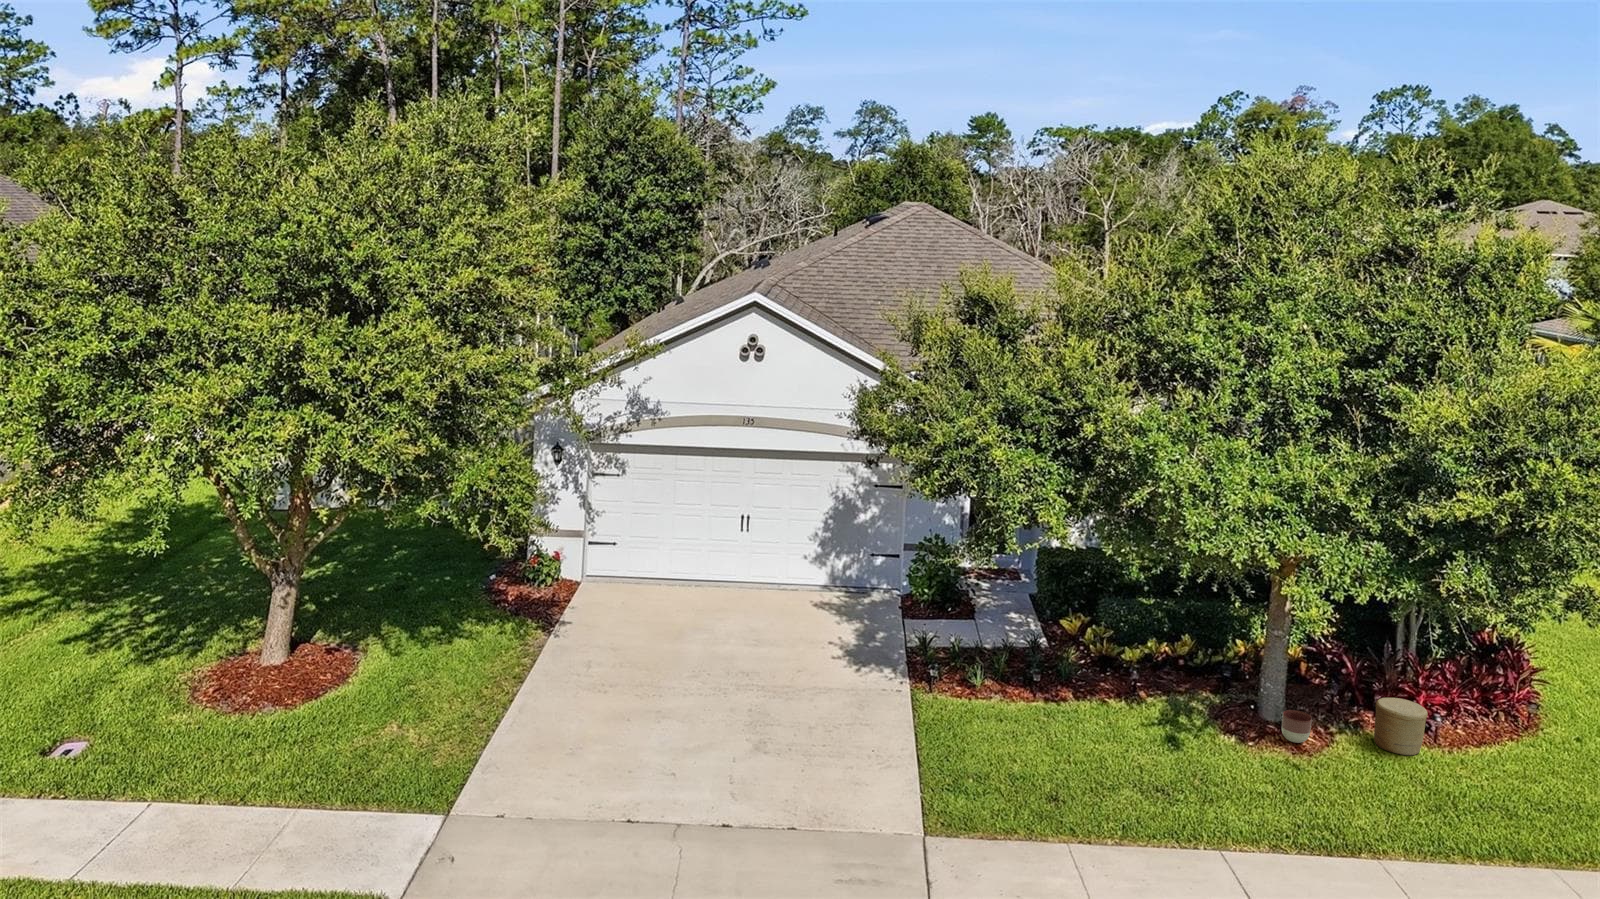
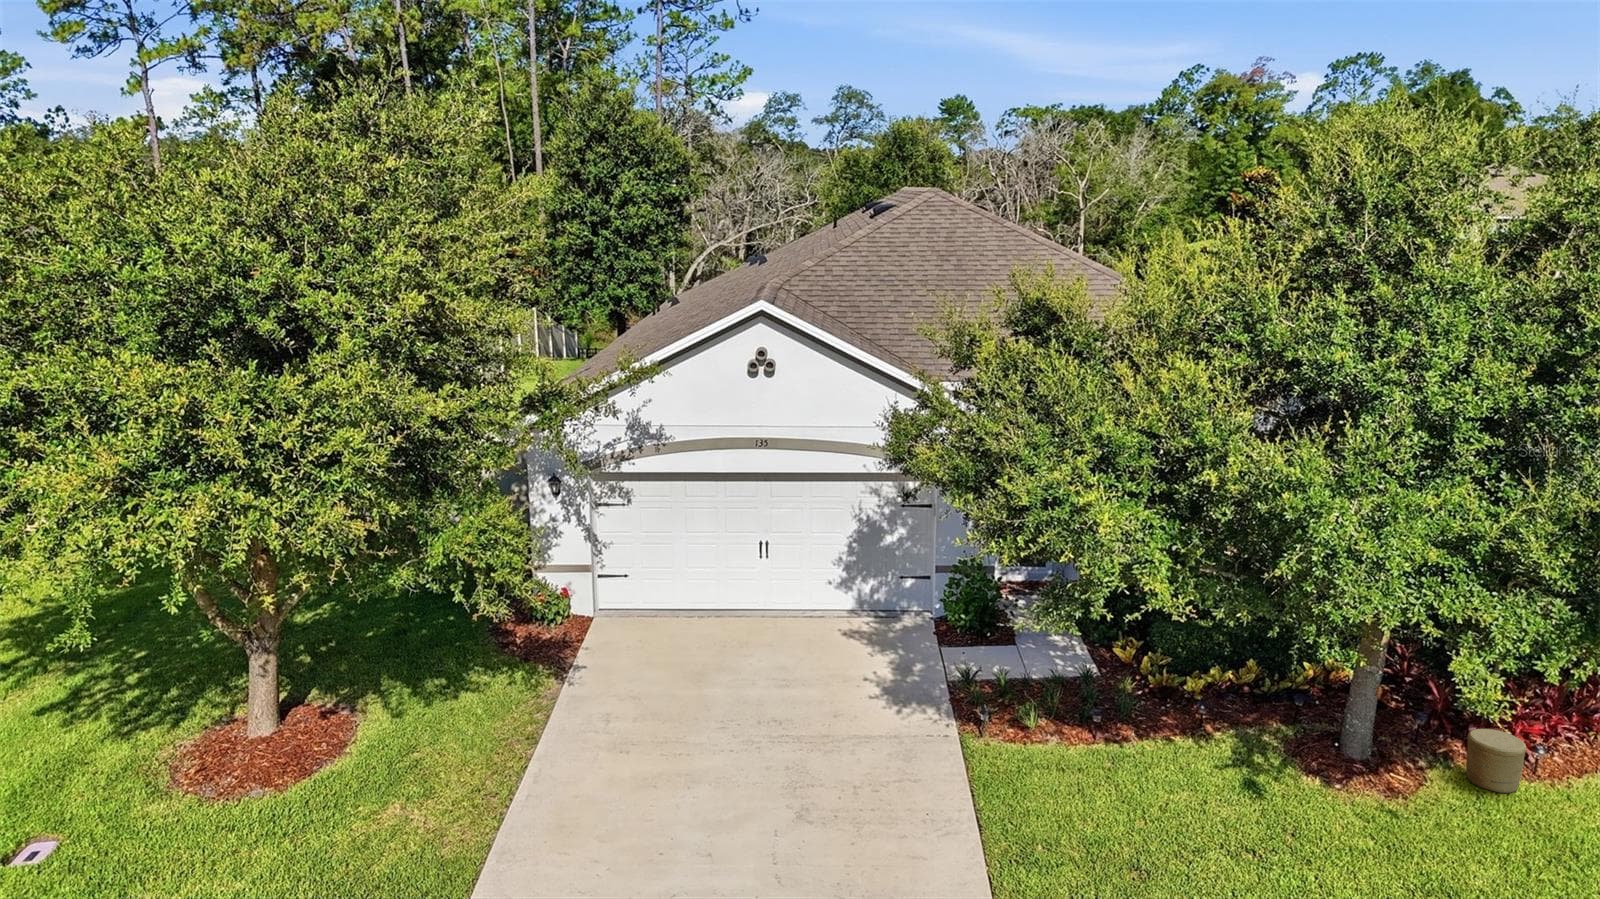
planter: present [1282,710,1312,743] -> none [1367,746,1401,783]

